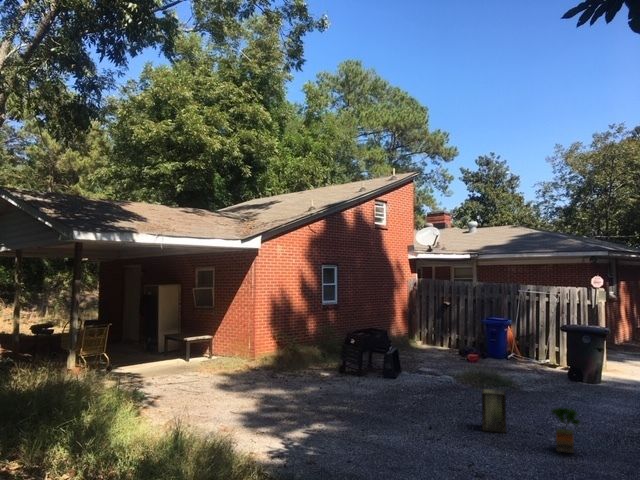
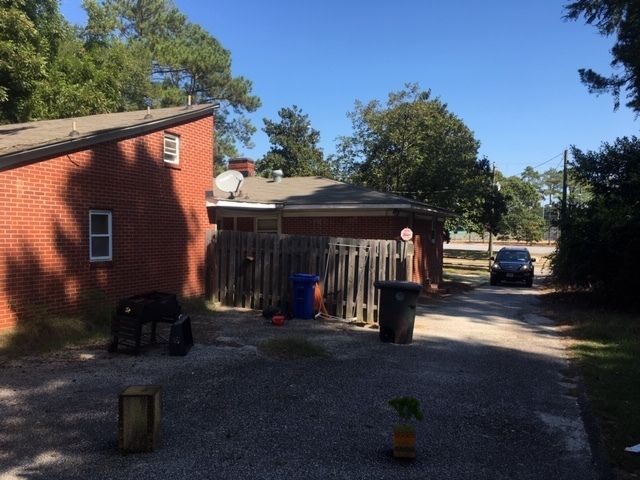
storage box: present [482,389,507,433] -> present [118,385,162,452]

